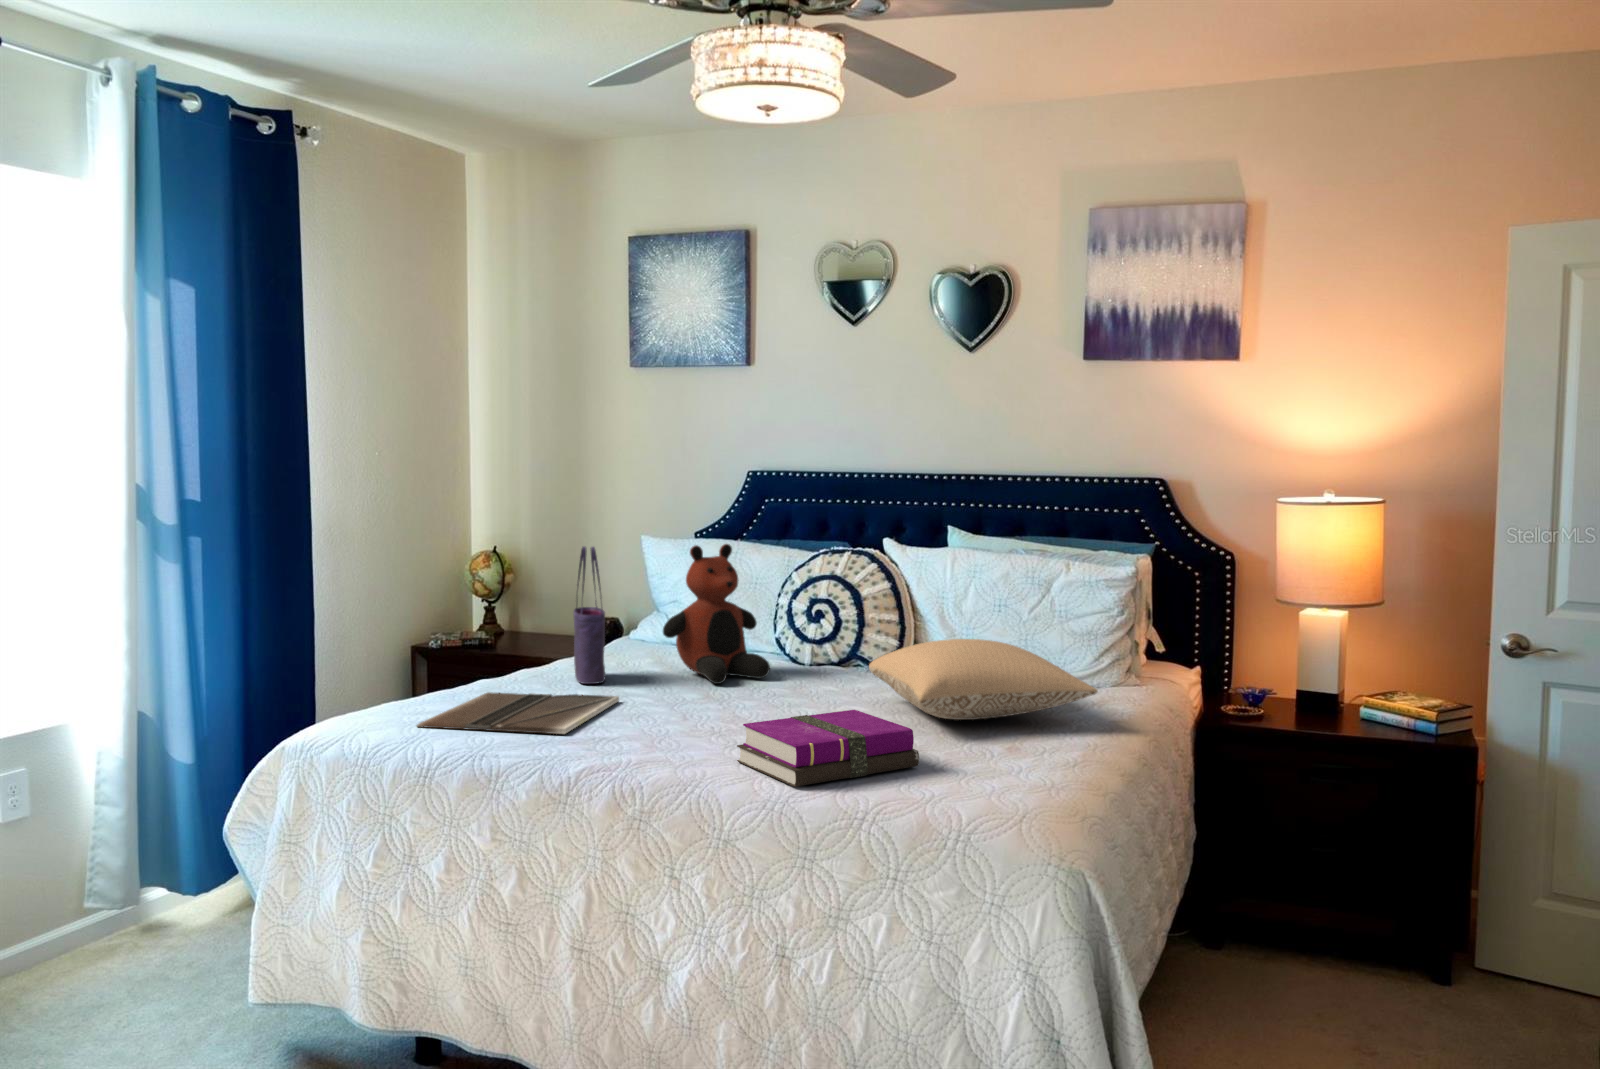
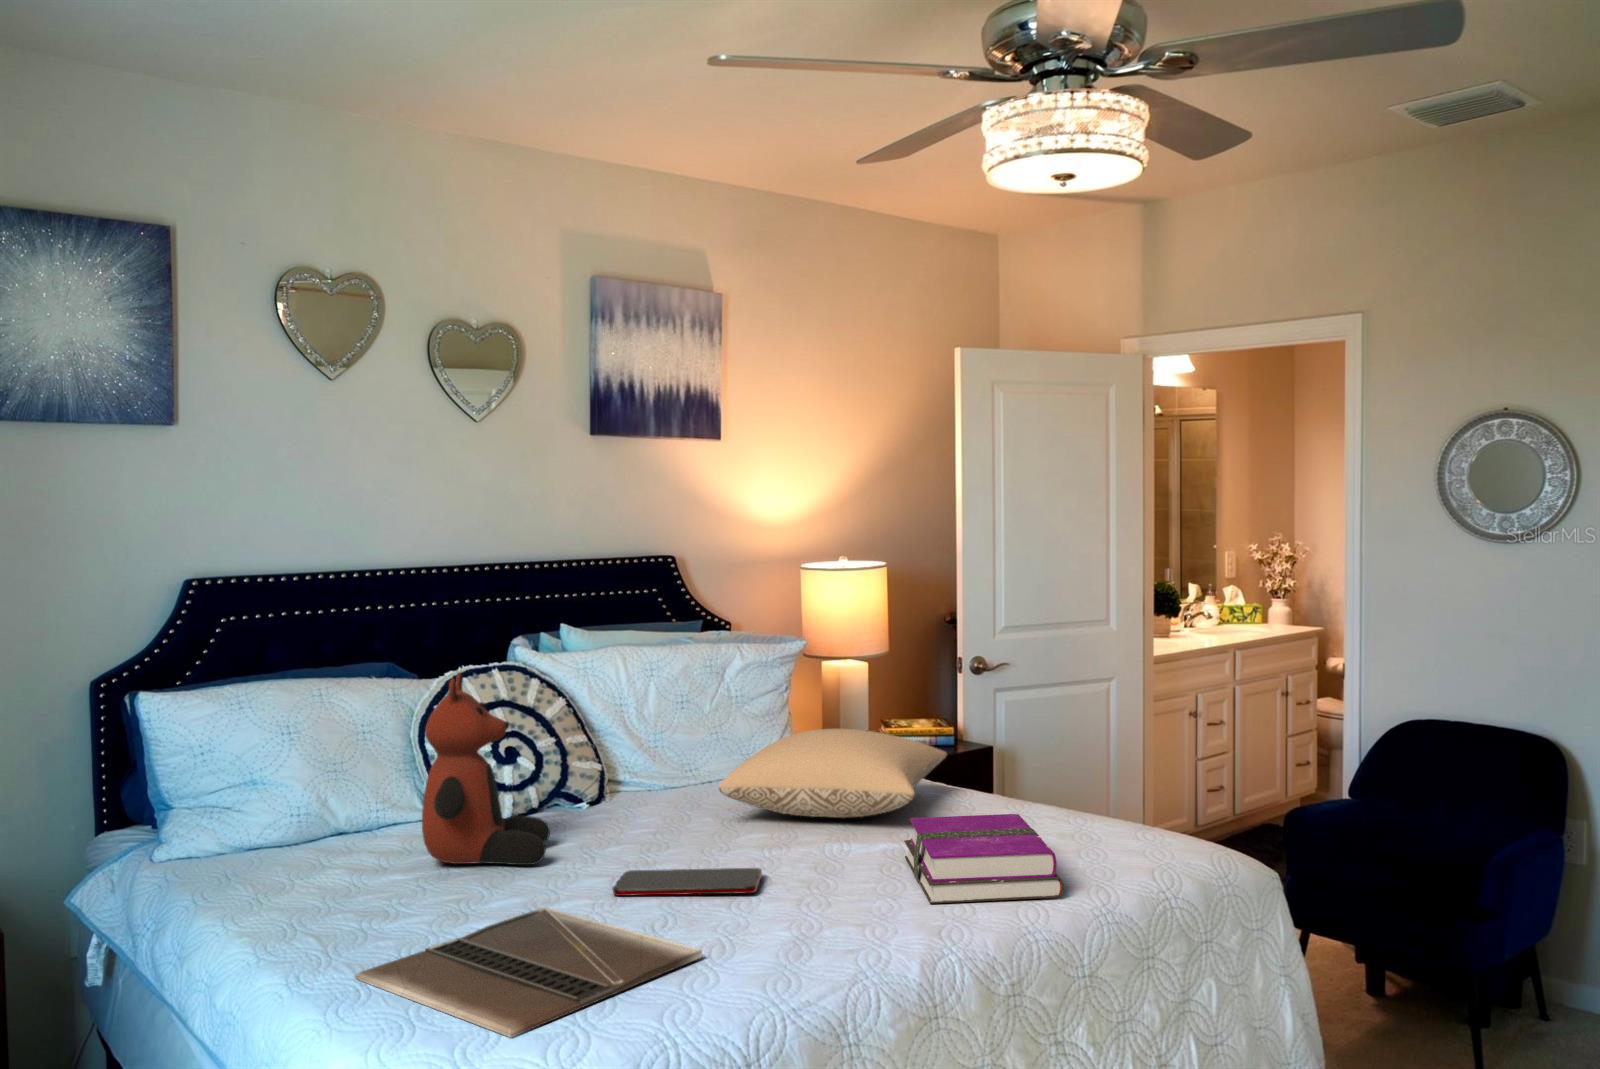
tote bag: present [573,547,605,684] -> none [320,700,418,920]
smartphone: none [671,697,754,725] -> present [613,868,762,896]

